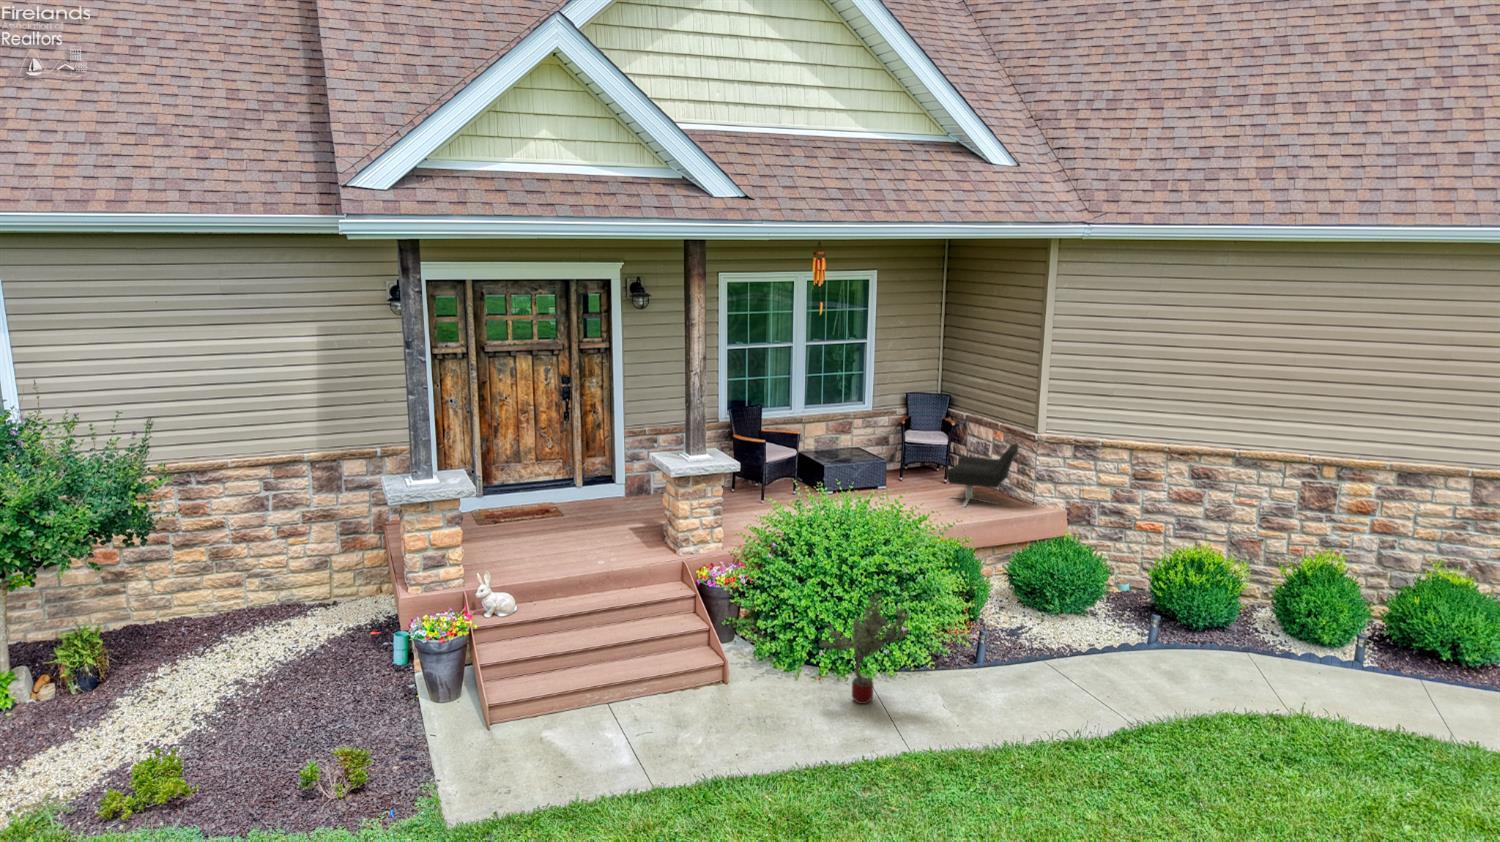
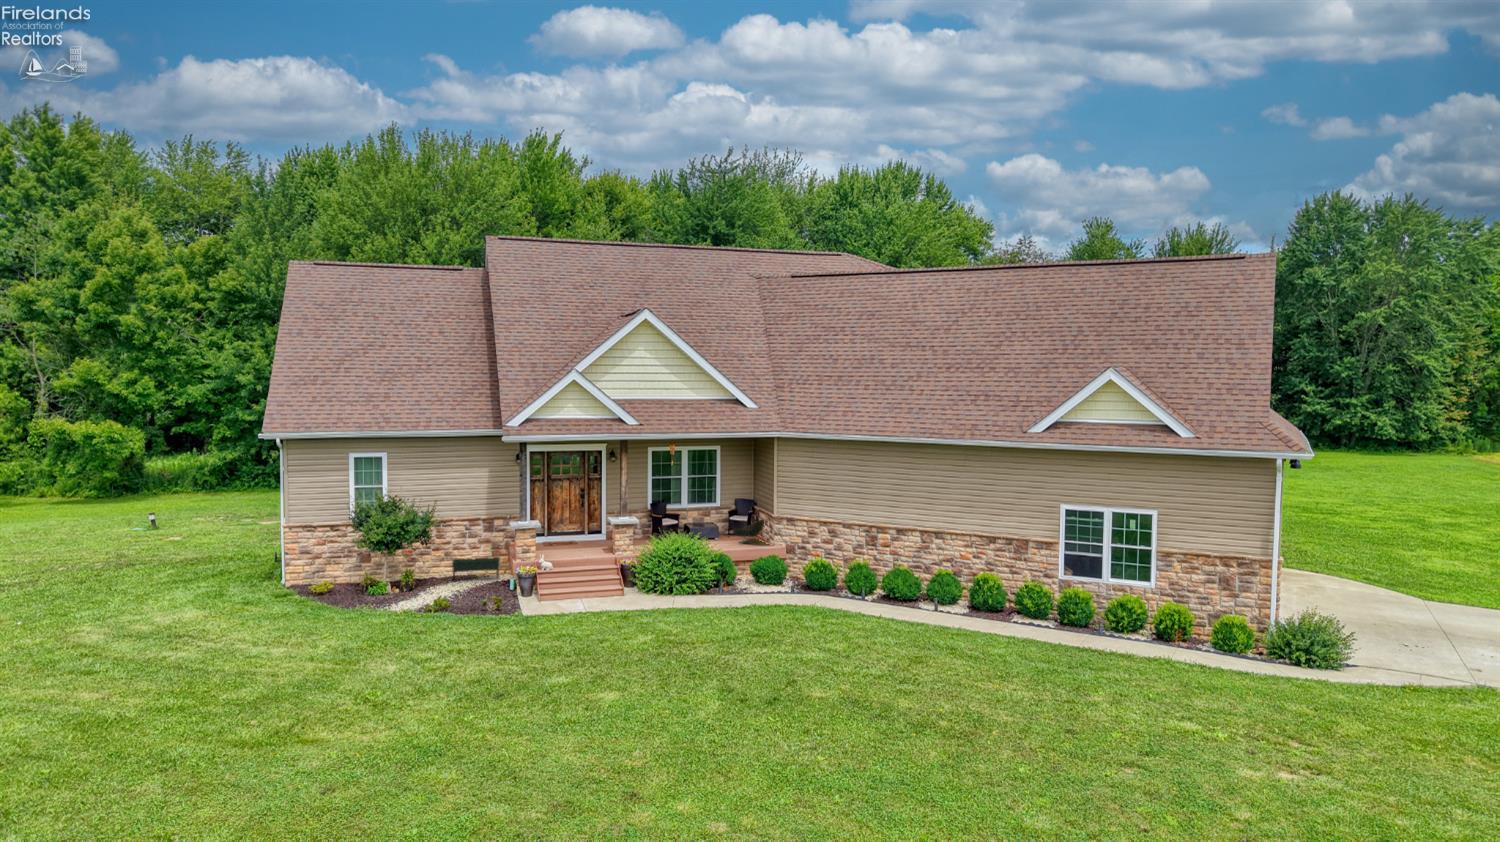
bench: none [226,557,362,635] -> present [452,556,499,581]
potted tree: present [820,593,910,704] -> none [650,562,681,600]

